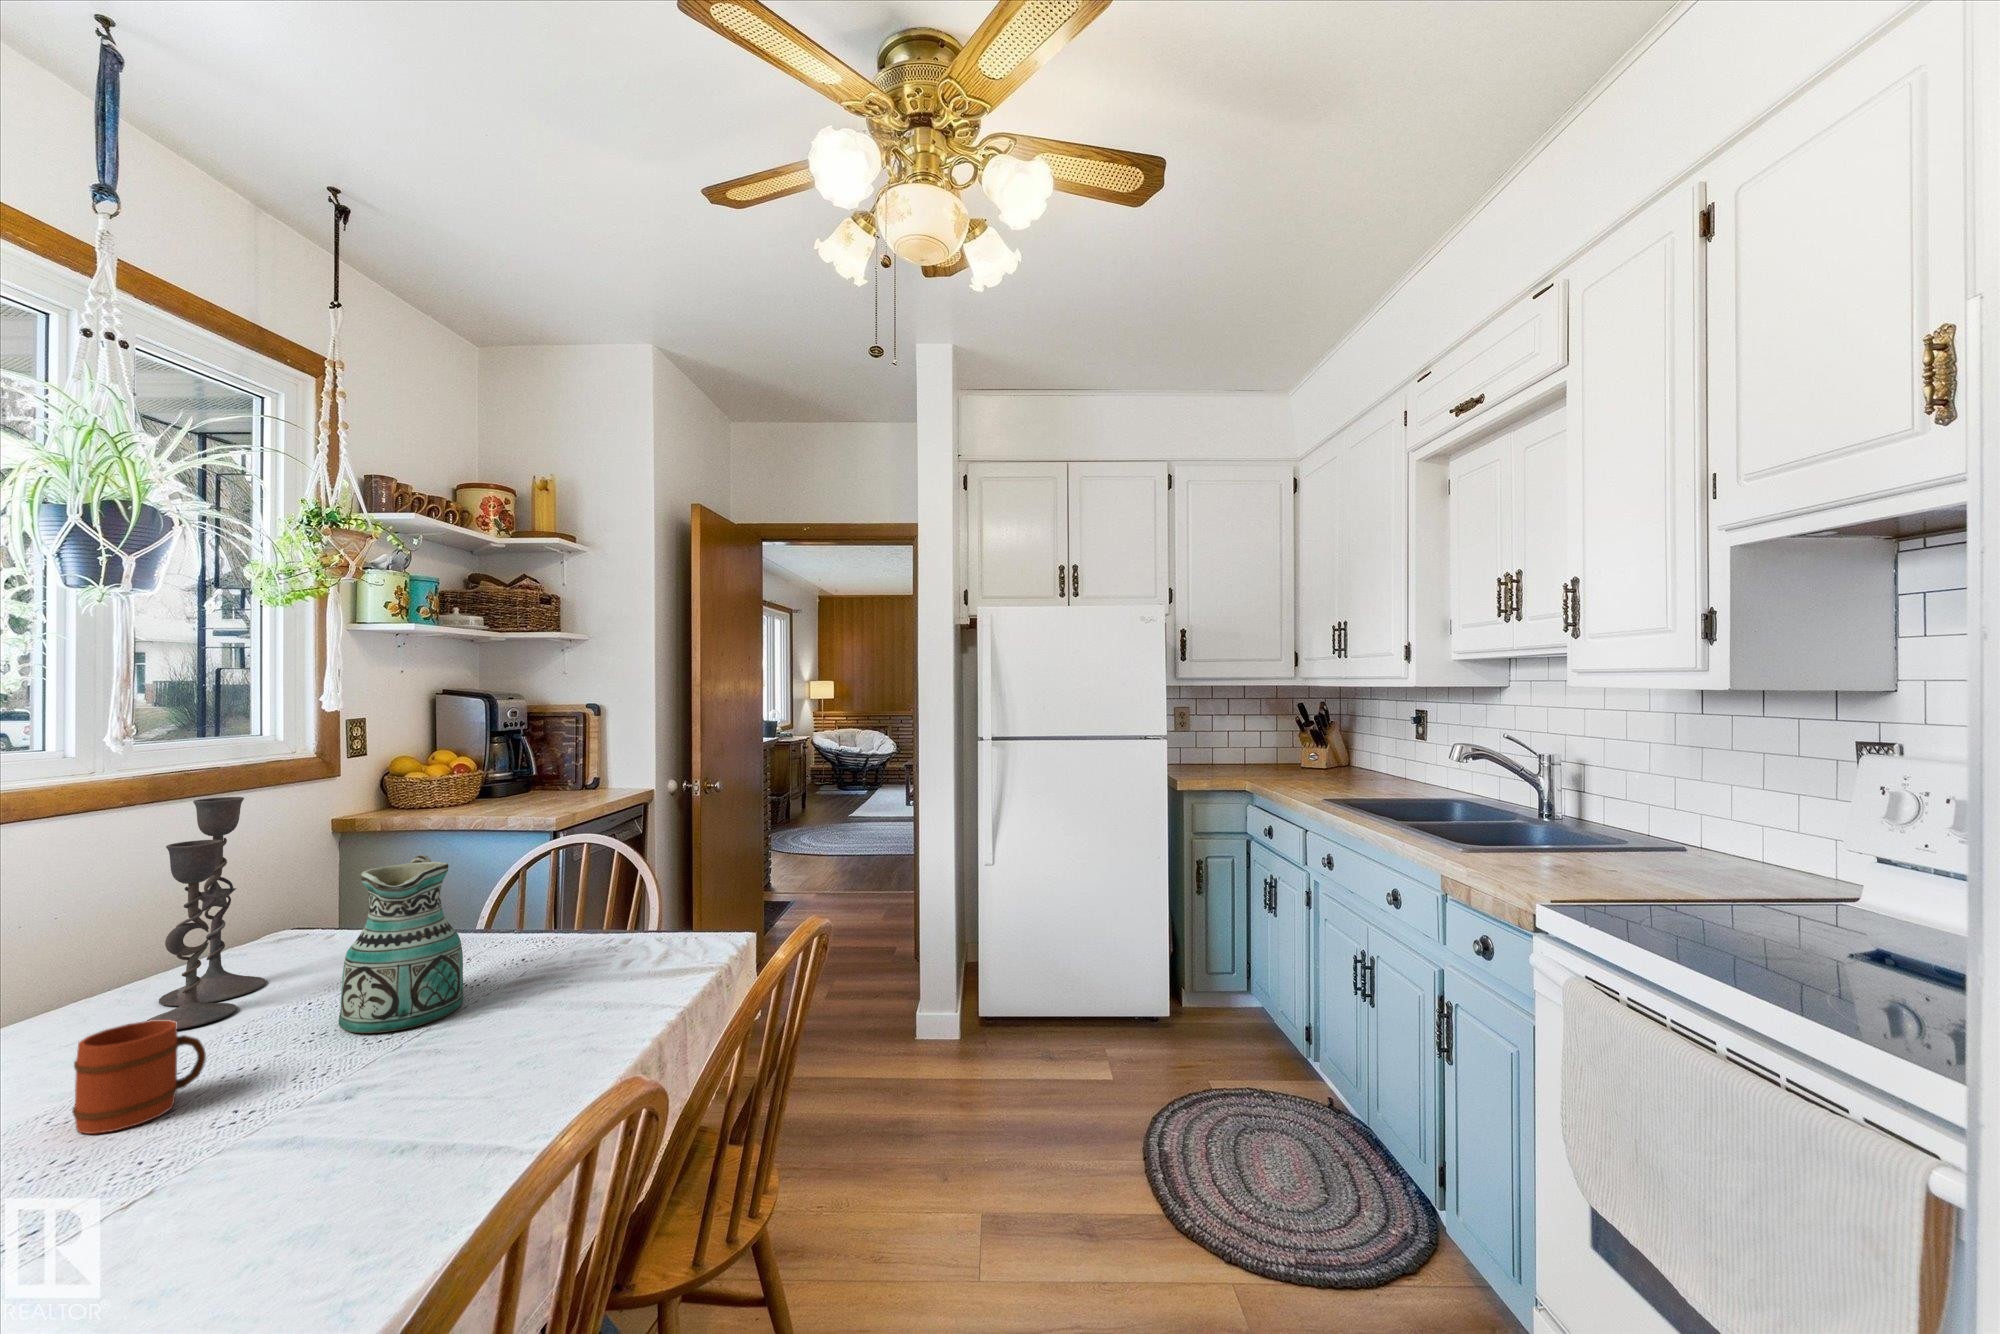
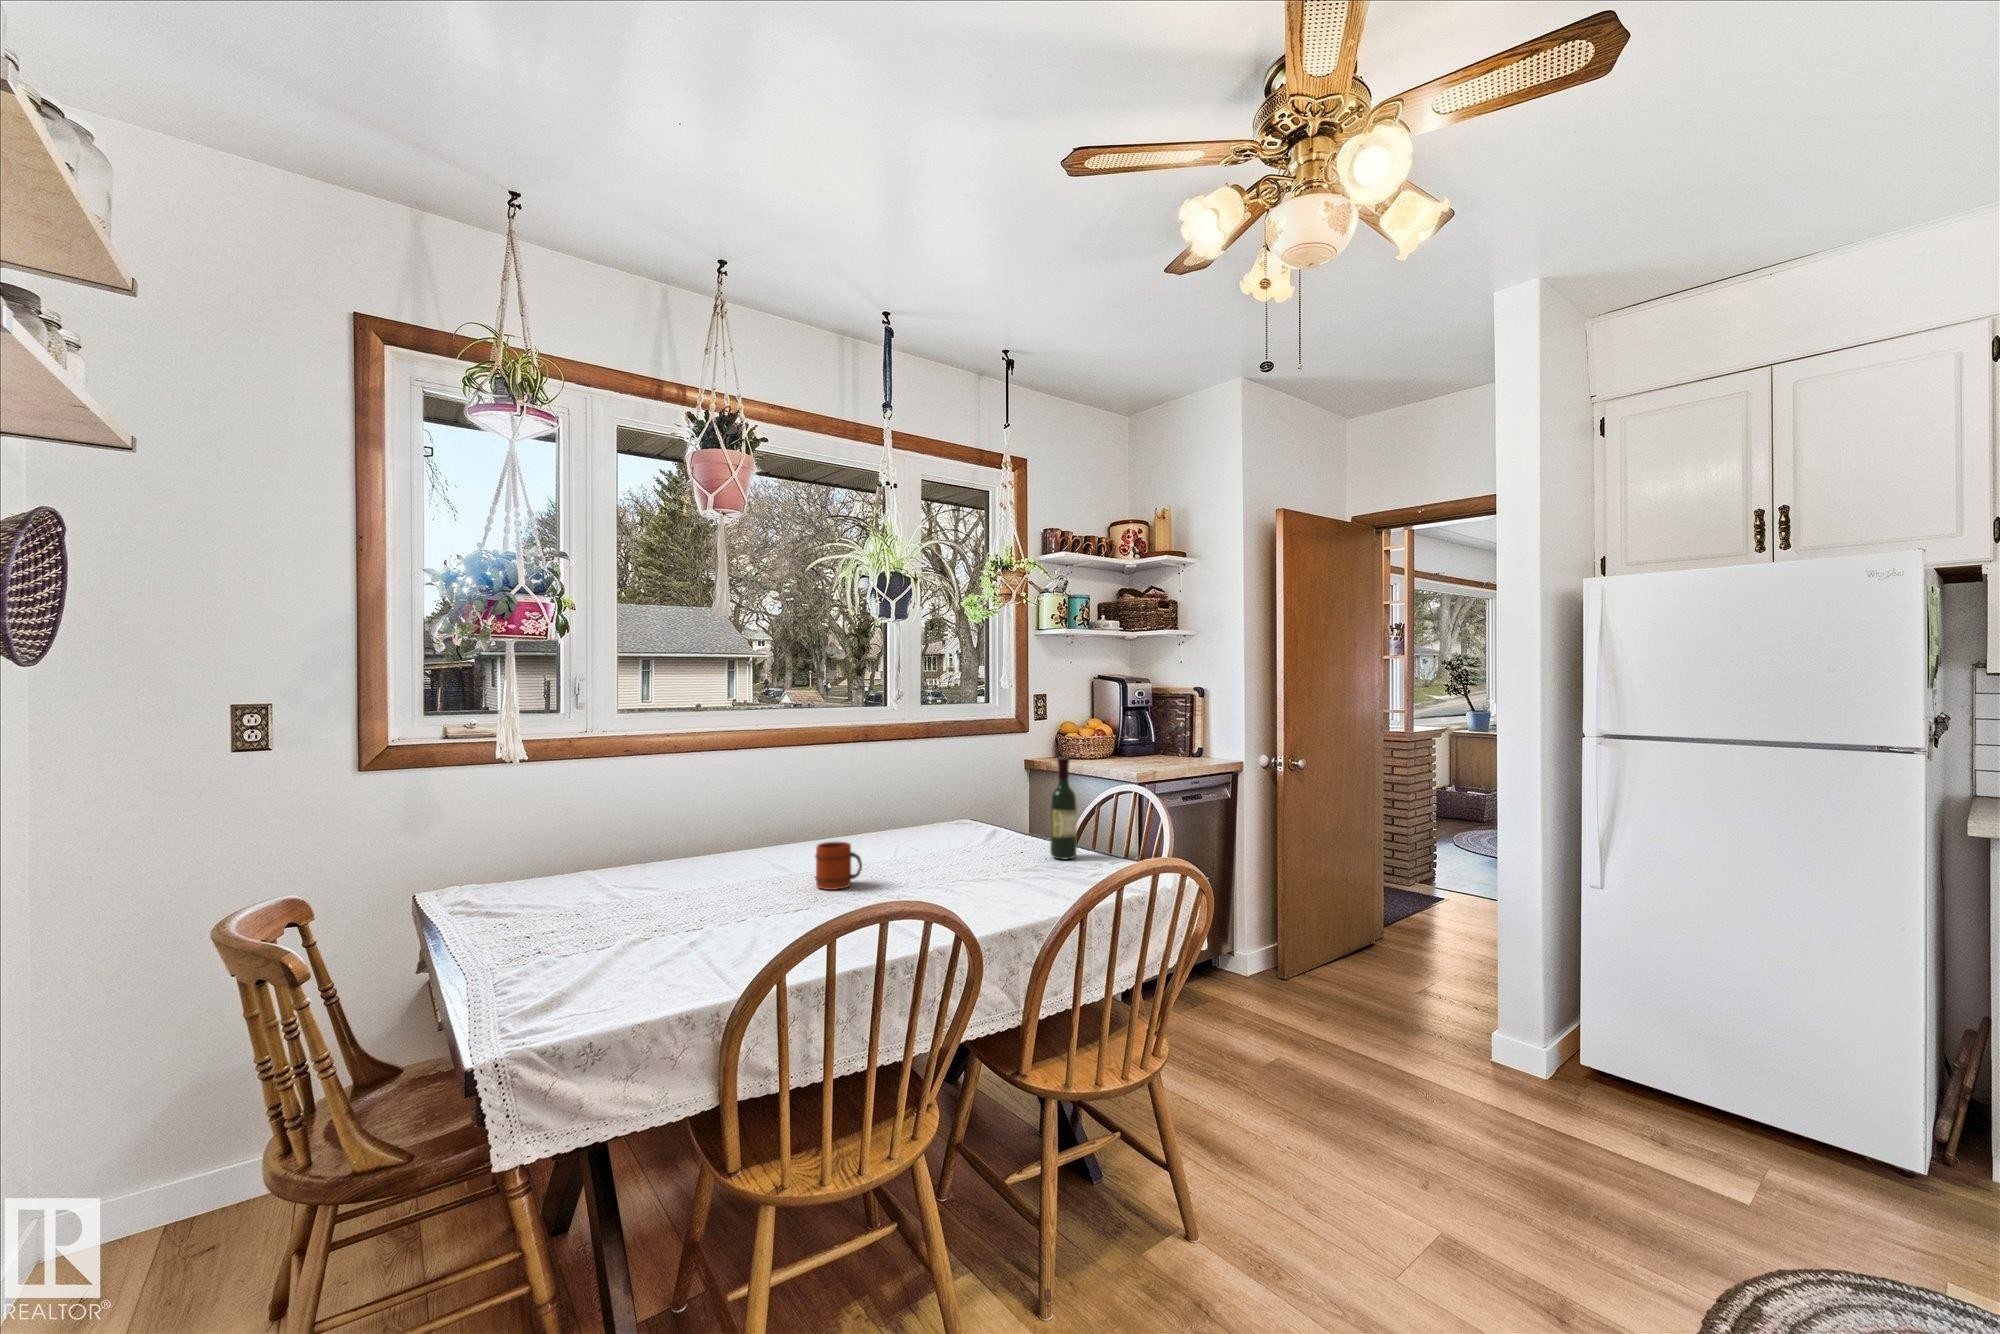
candlestick: present [147,797,266,1029] -> none [874,736,935,857]
wine bottle: none [516,805,559,951] -> present [1050,757,1077,859]
ceramic pitcher: present [339,855,463,1033] -> none [931,780,993,881]

